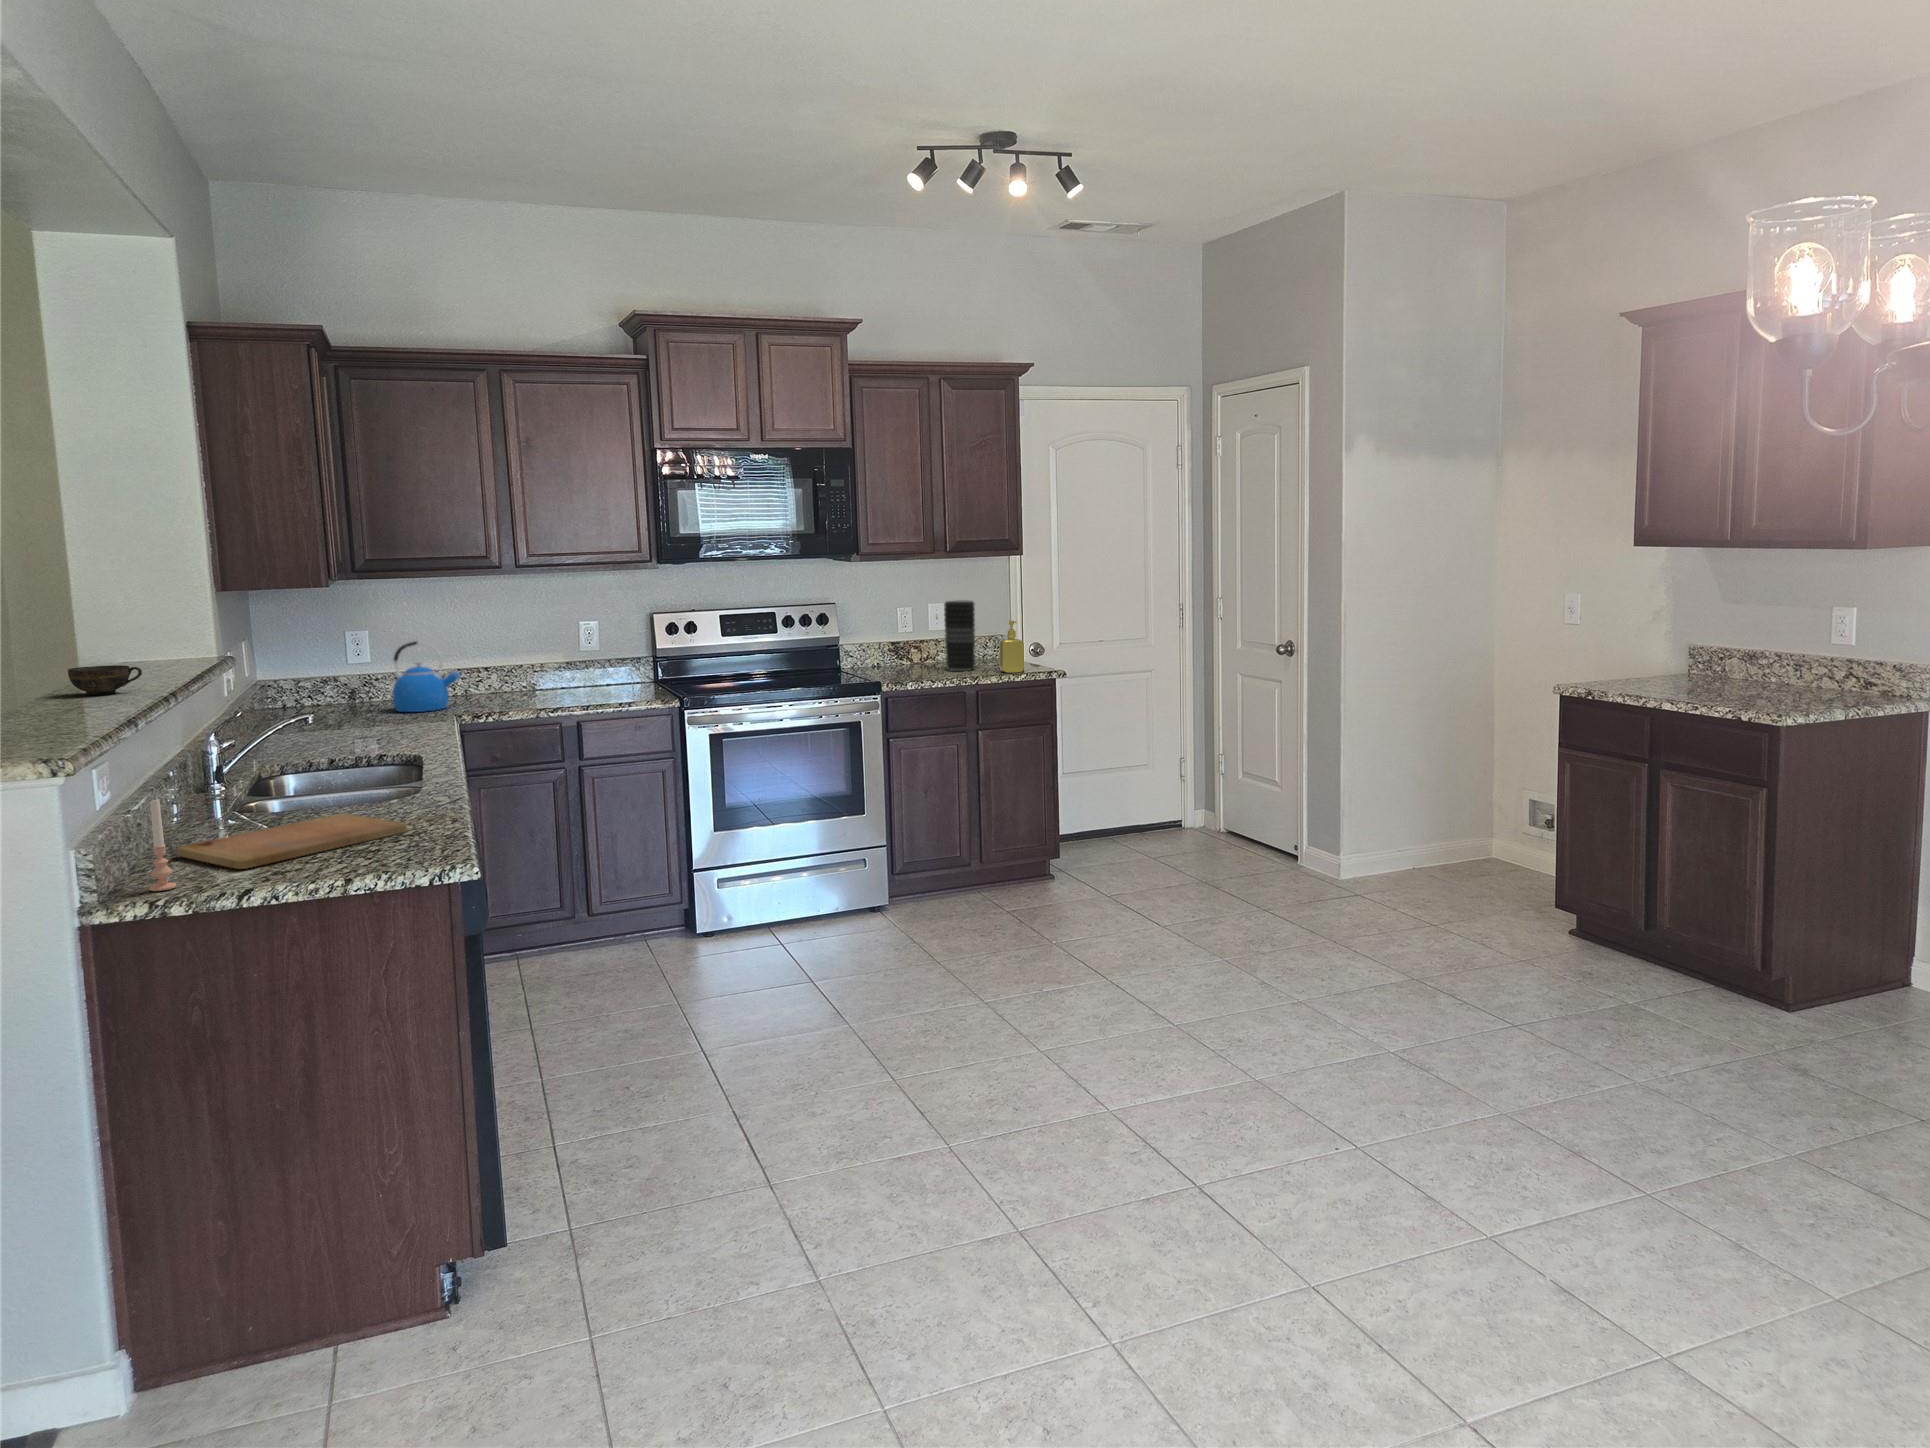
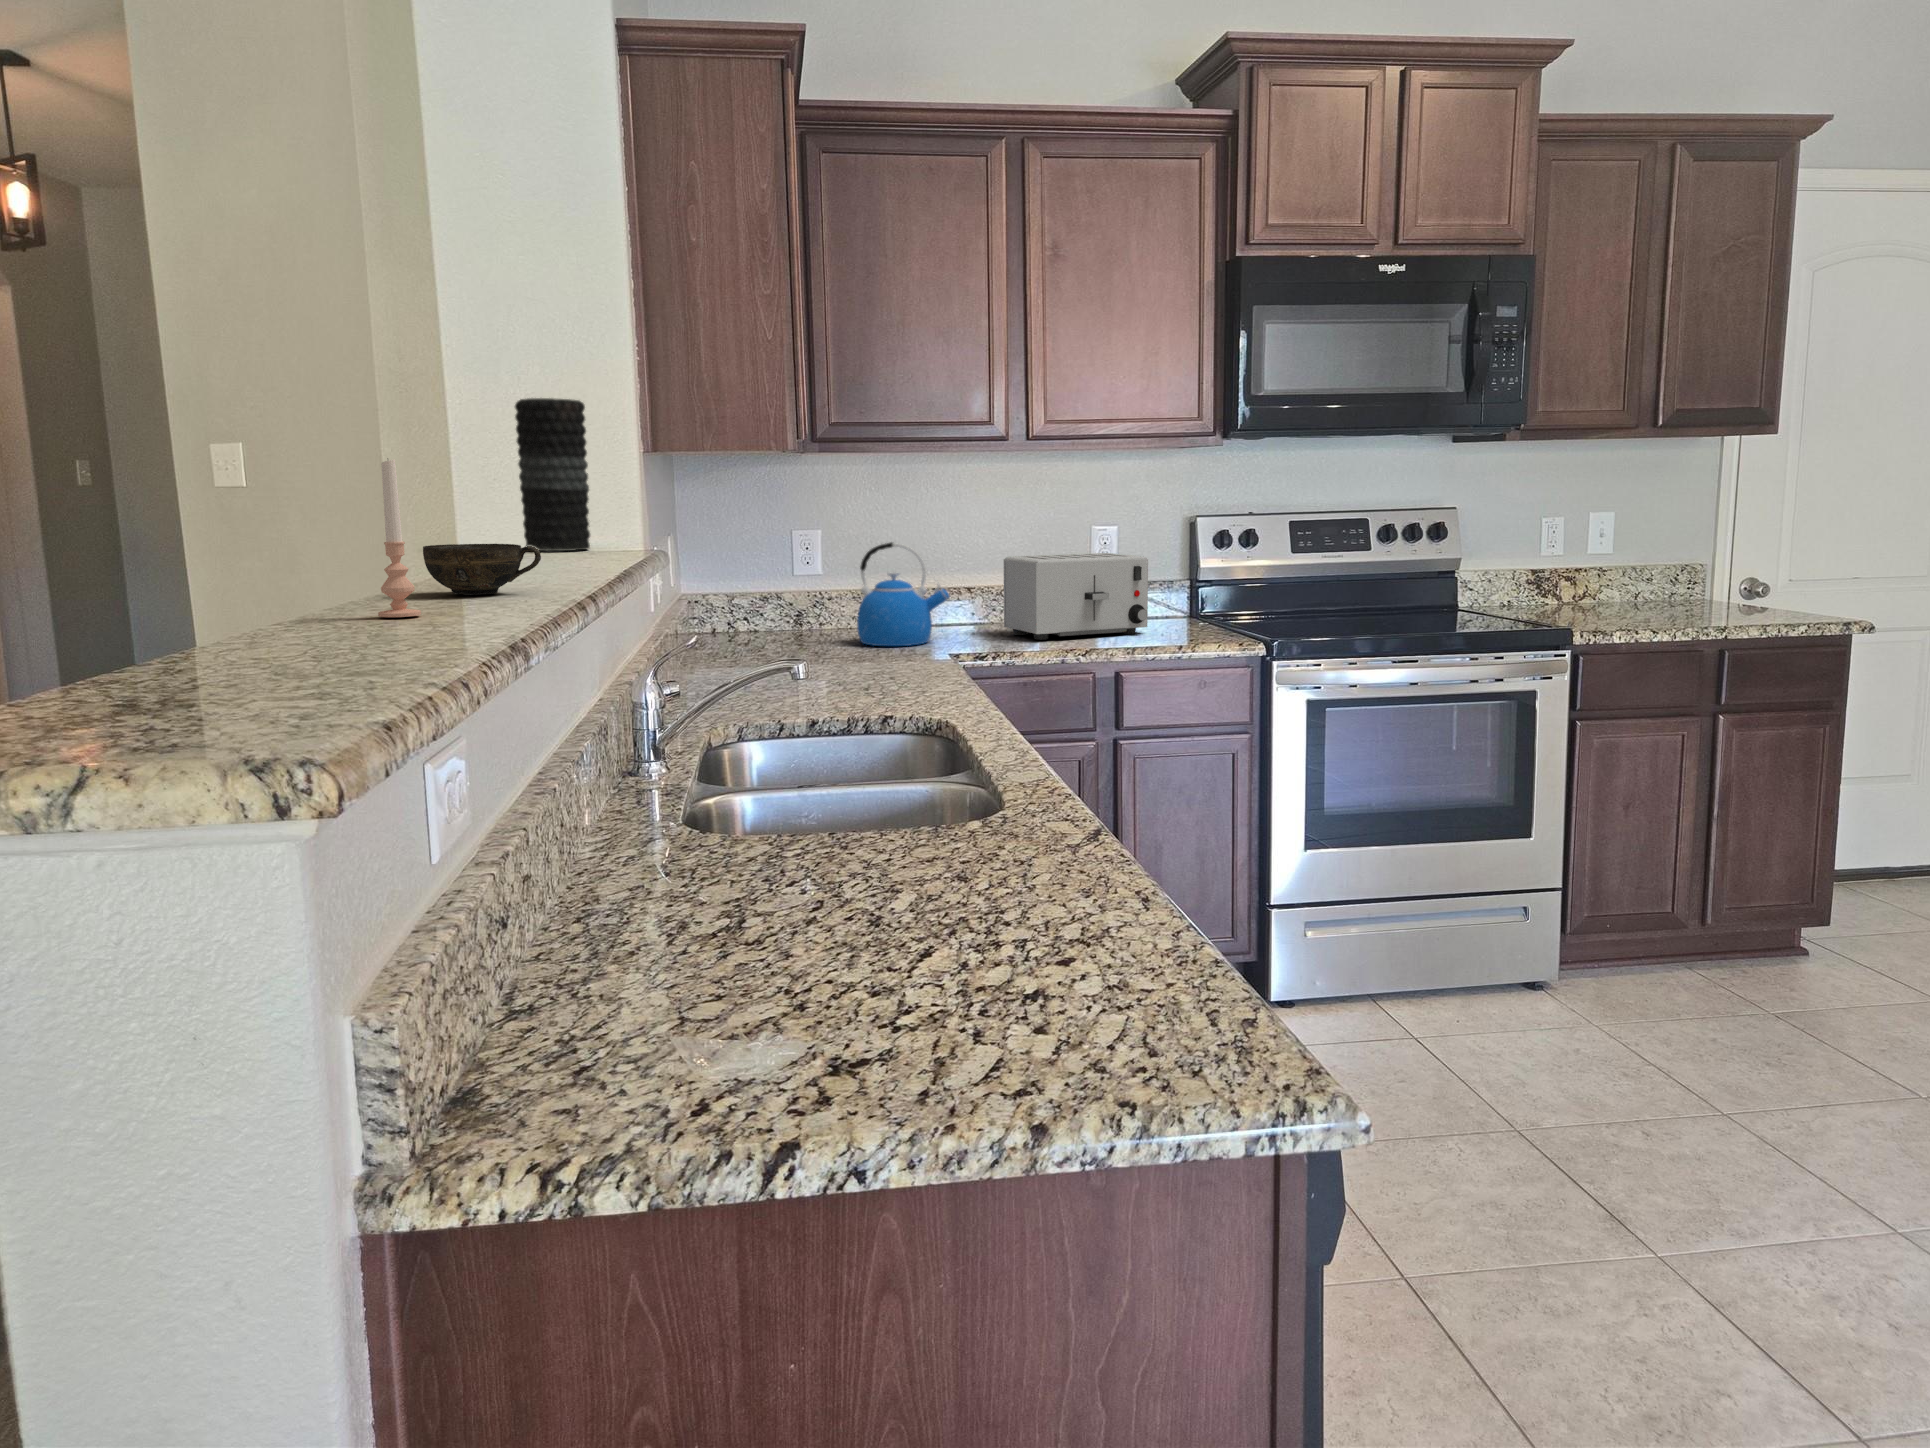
vase: present [944,600,975,671] -> present [515,398,590,551]
soap dispenser: present [999,621,1024,673] -> none [1751,537,1802,623]
toaster: none [503,642,608,703] -> present [1004,553,1148,640]
candle: present [149,799,177,891] -> present [378,458,421,617]
cutting board: present [177,813,407,869] -> none [599,859,1053,1031]

